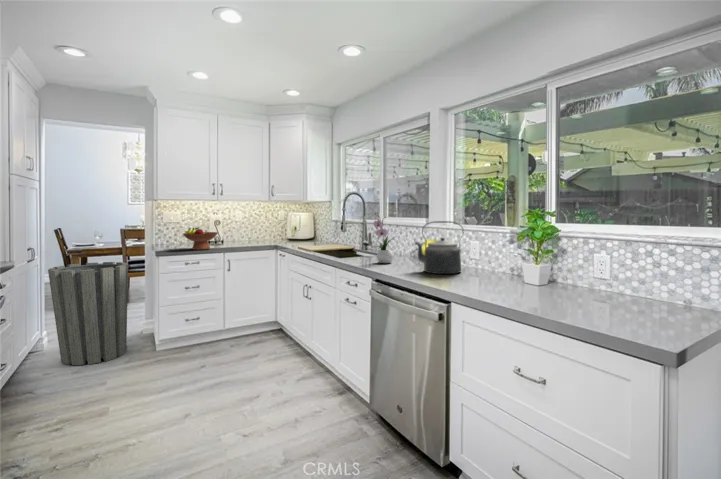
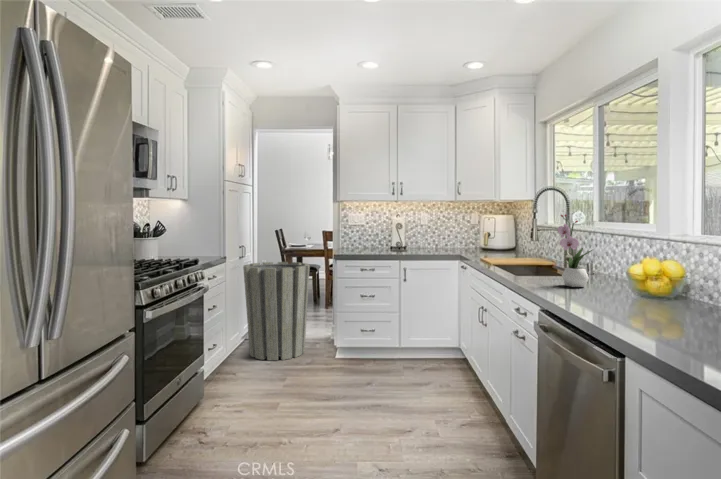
kettle: present [415,221,464,274] -> none [607,228,695,312]
fruit bowl: present [183,228,218,250] -> none [359,230,396,255]

